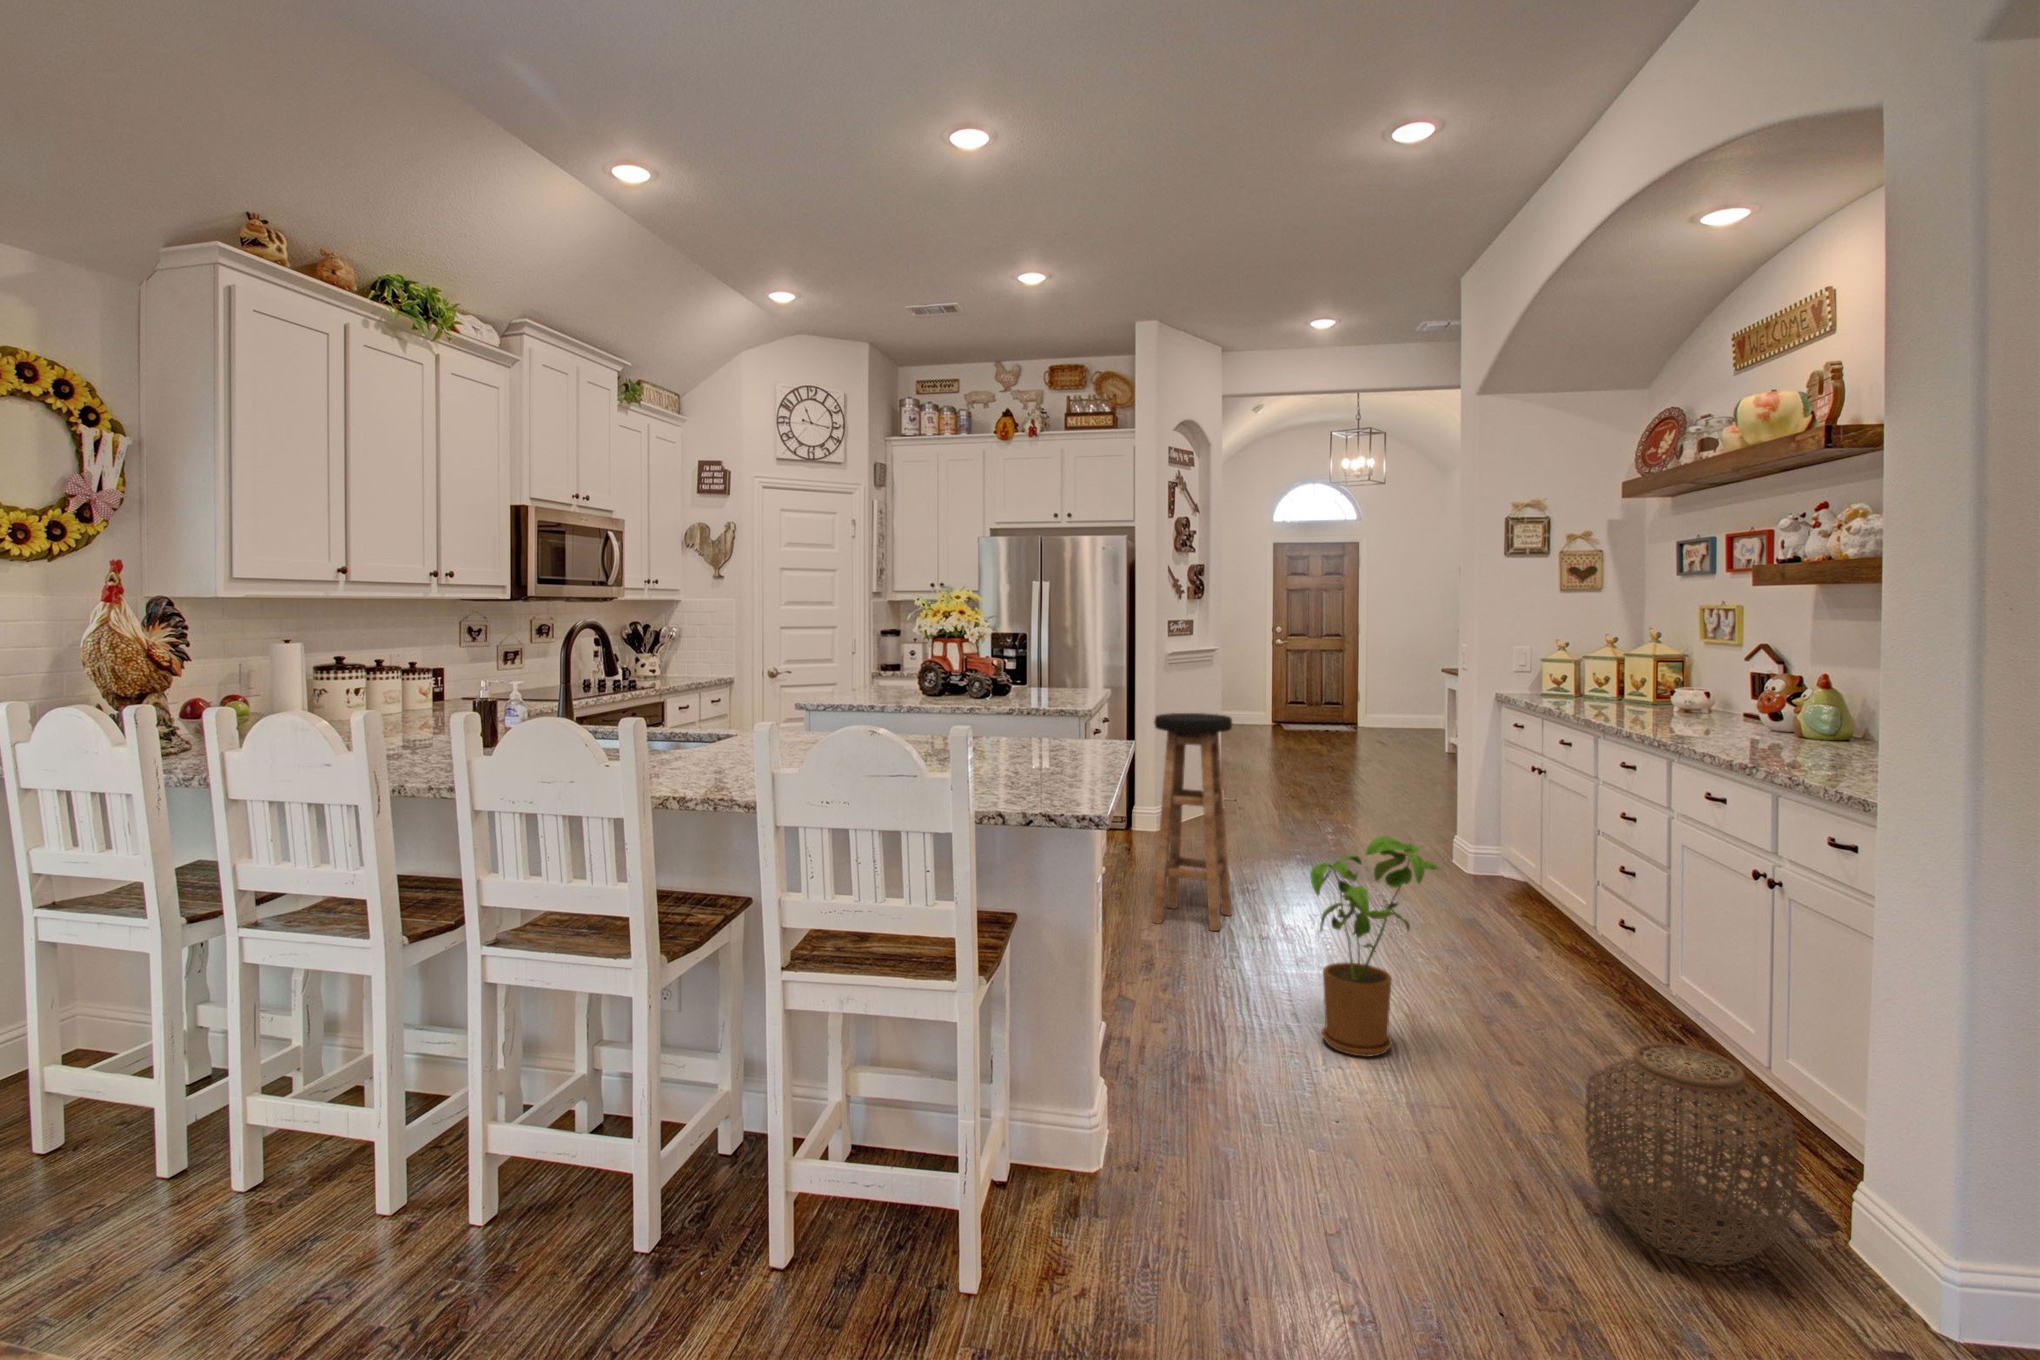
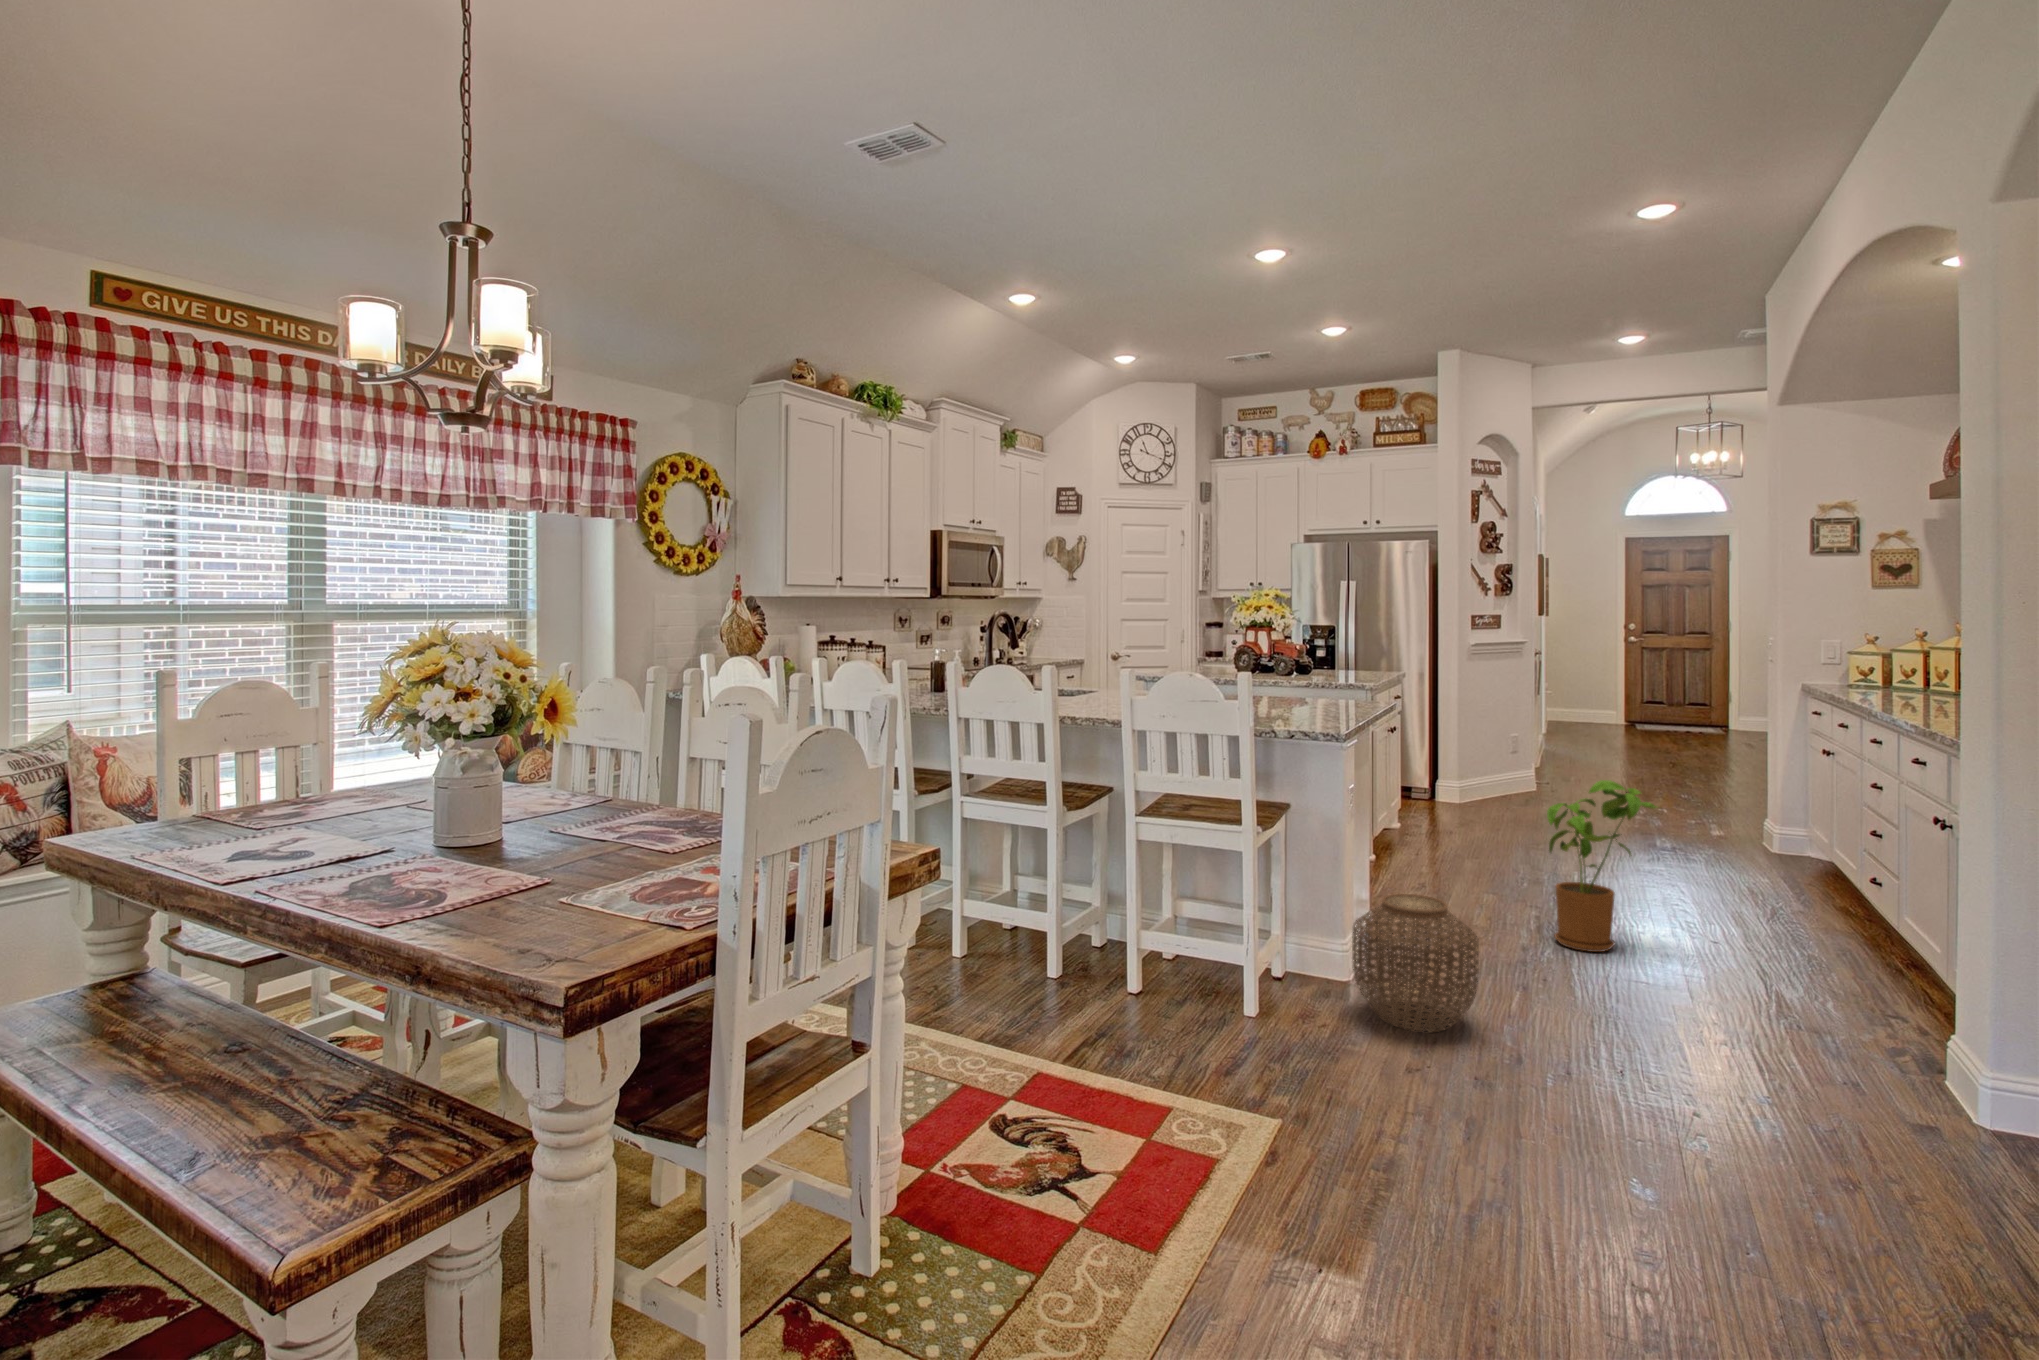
bar stool: present [1152,713,1232,931] -> none [1434,692,1510,873]
woven basket: present [1585,1043,1798,1265] -> present [1352,894,1479,1032]

